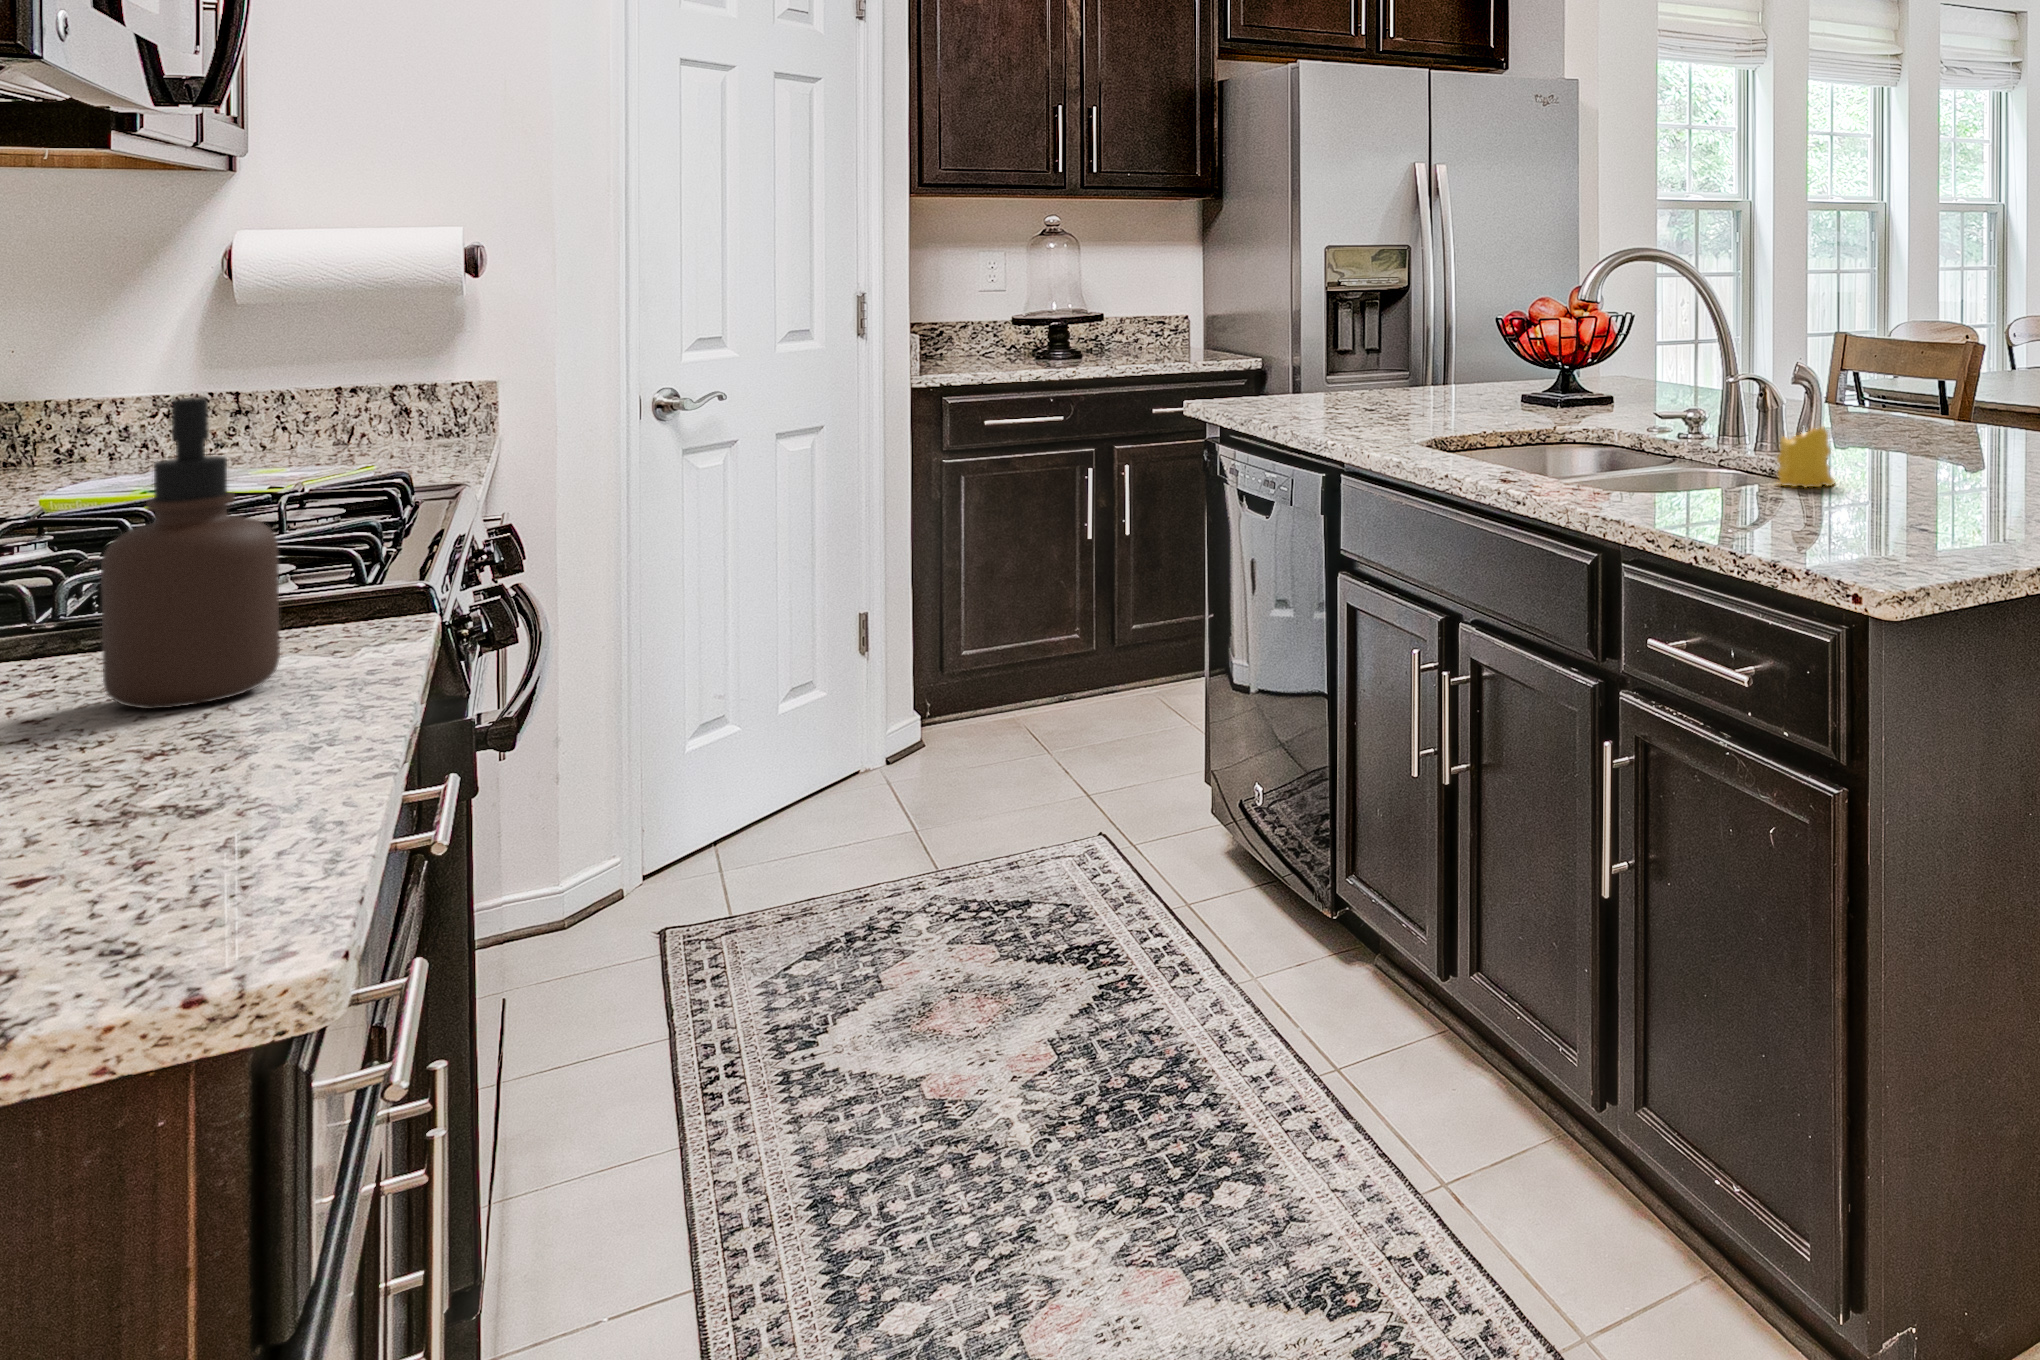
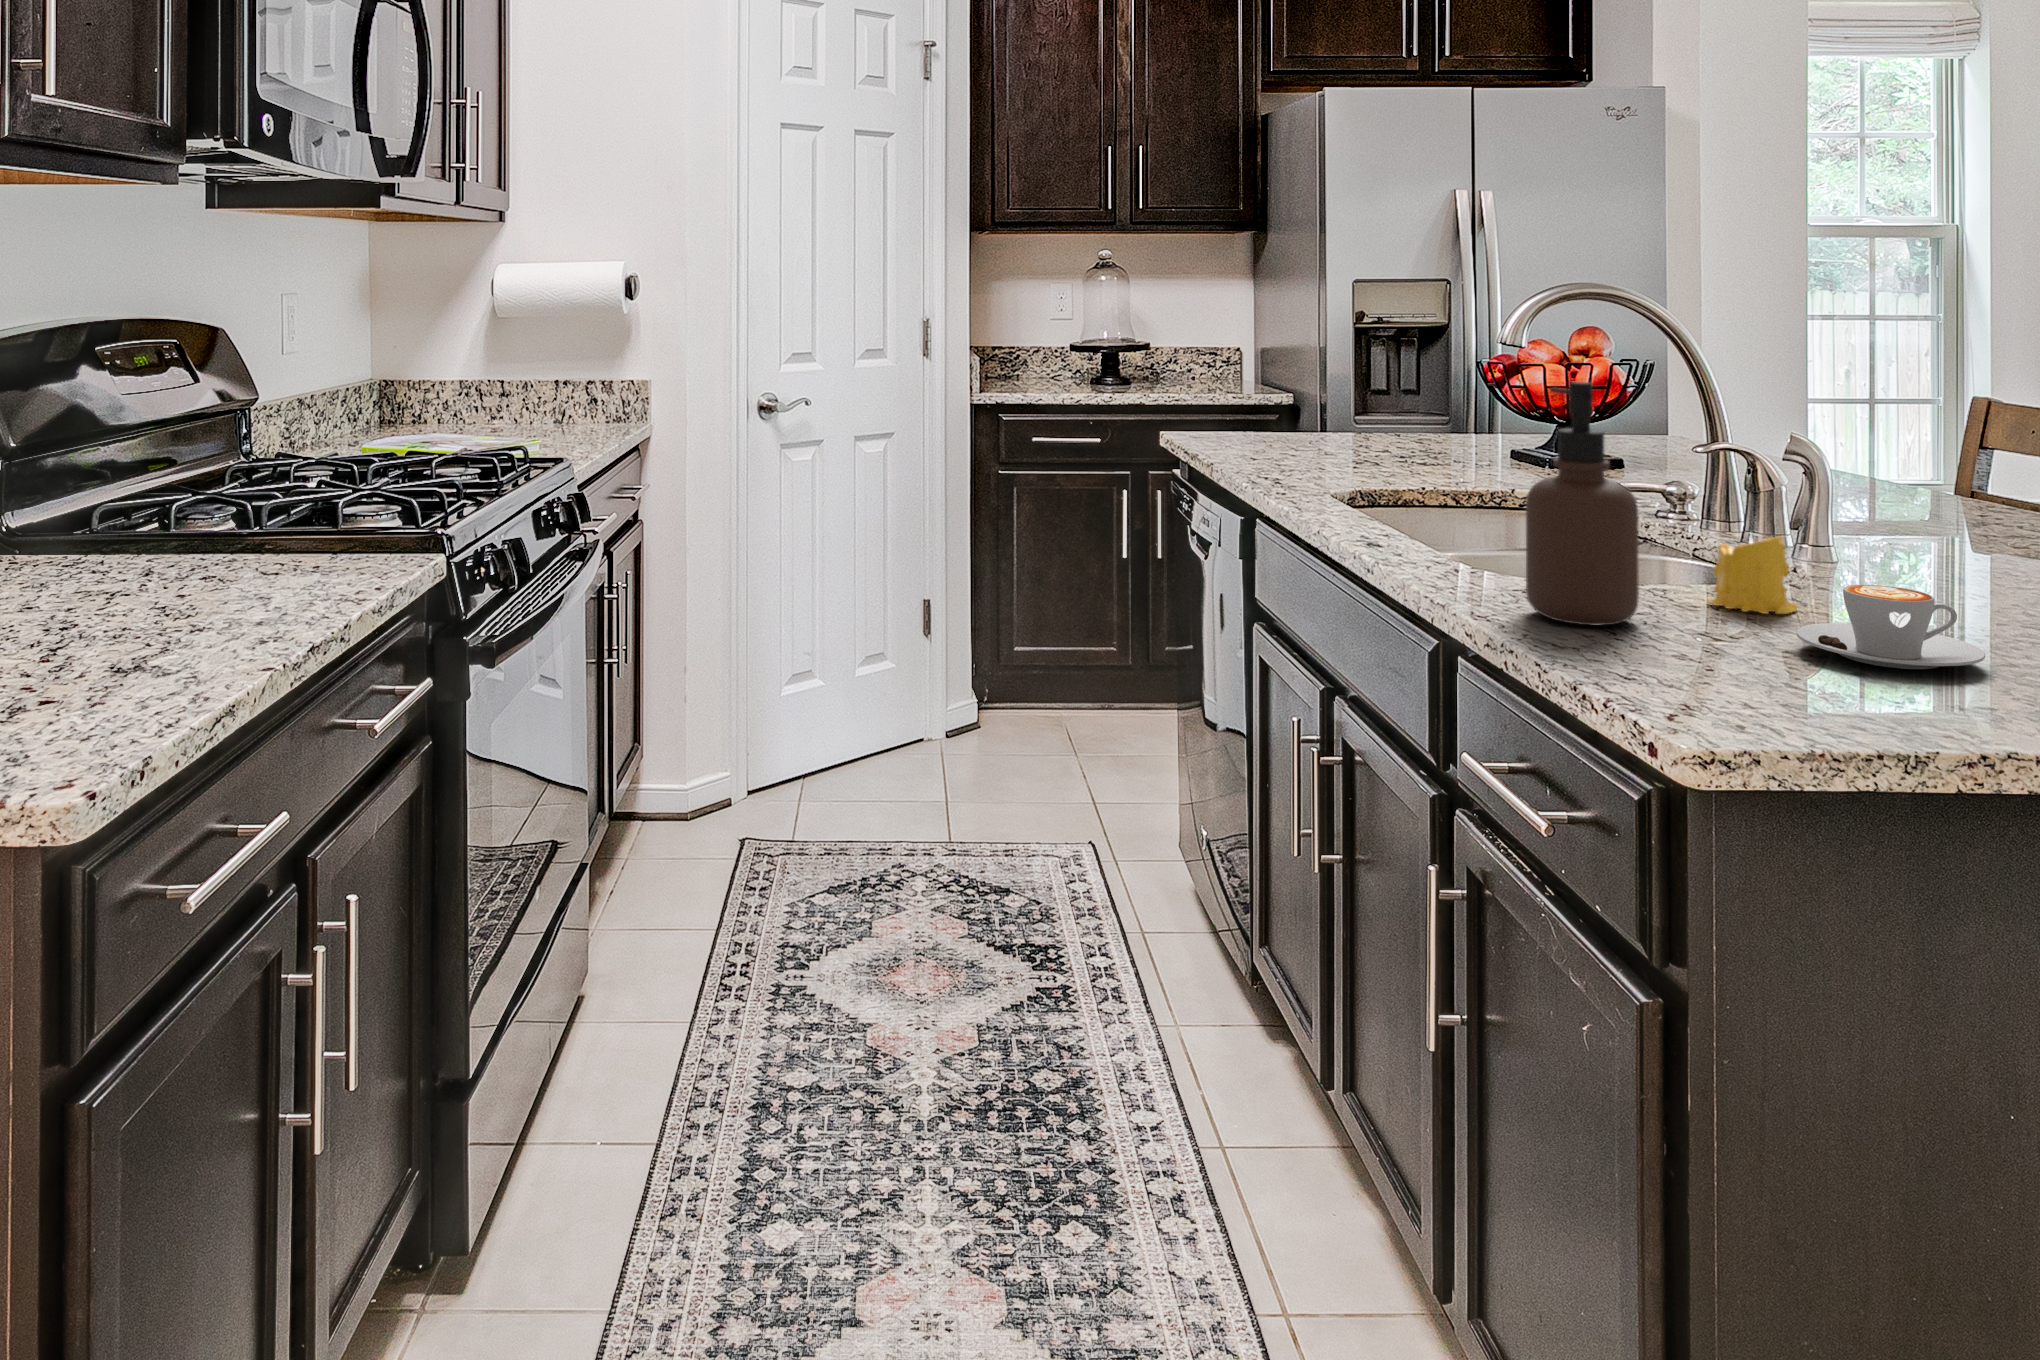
soap dispenser: present [101,397,280,709] -> present [1526,382,1639,626]
coffee cup: none [1861,452,1980,510] -> present [1796,585,1985,669]

